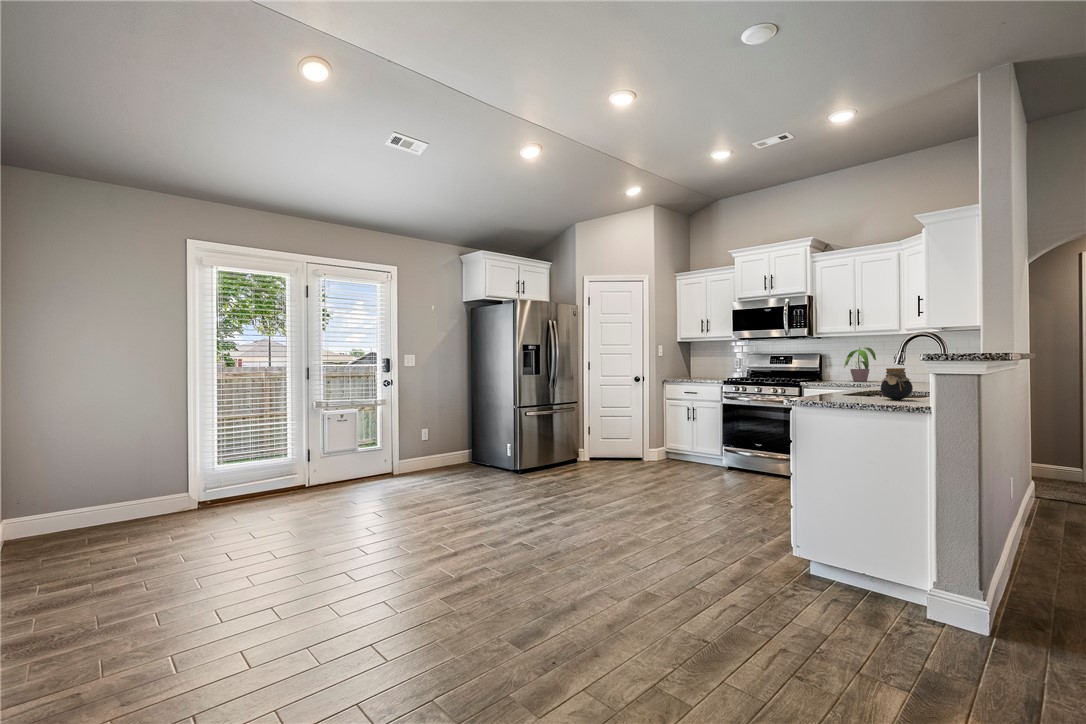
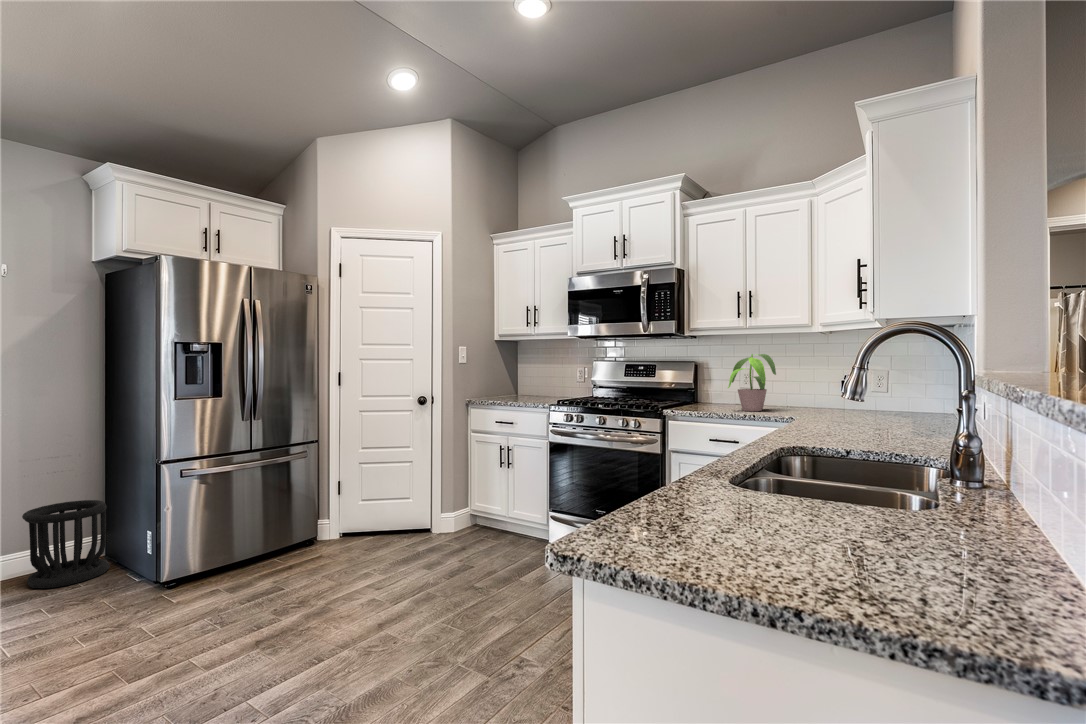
jar: present [881,368,913,400] -> none [830,454,944,579]
wastebasket: none [442,430,478,472] -> present [22,500,110,588]

